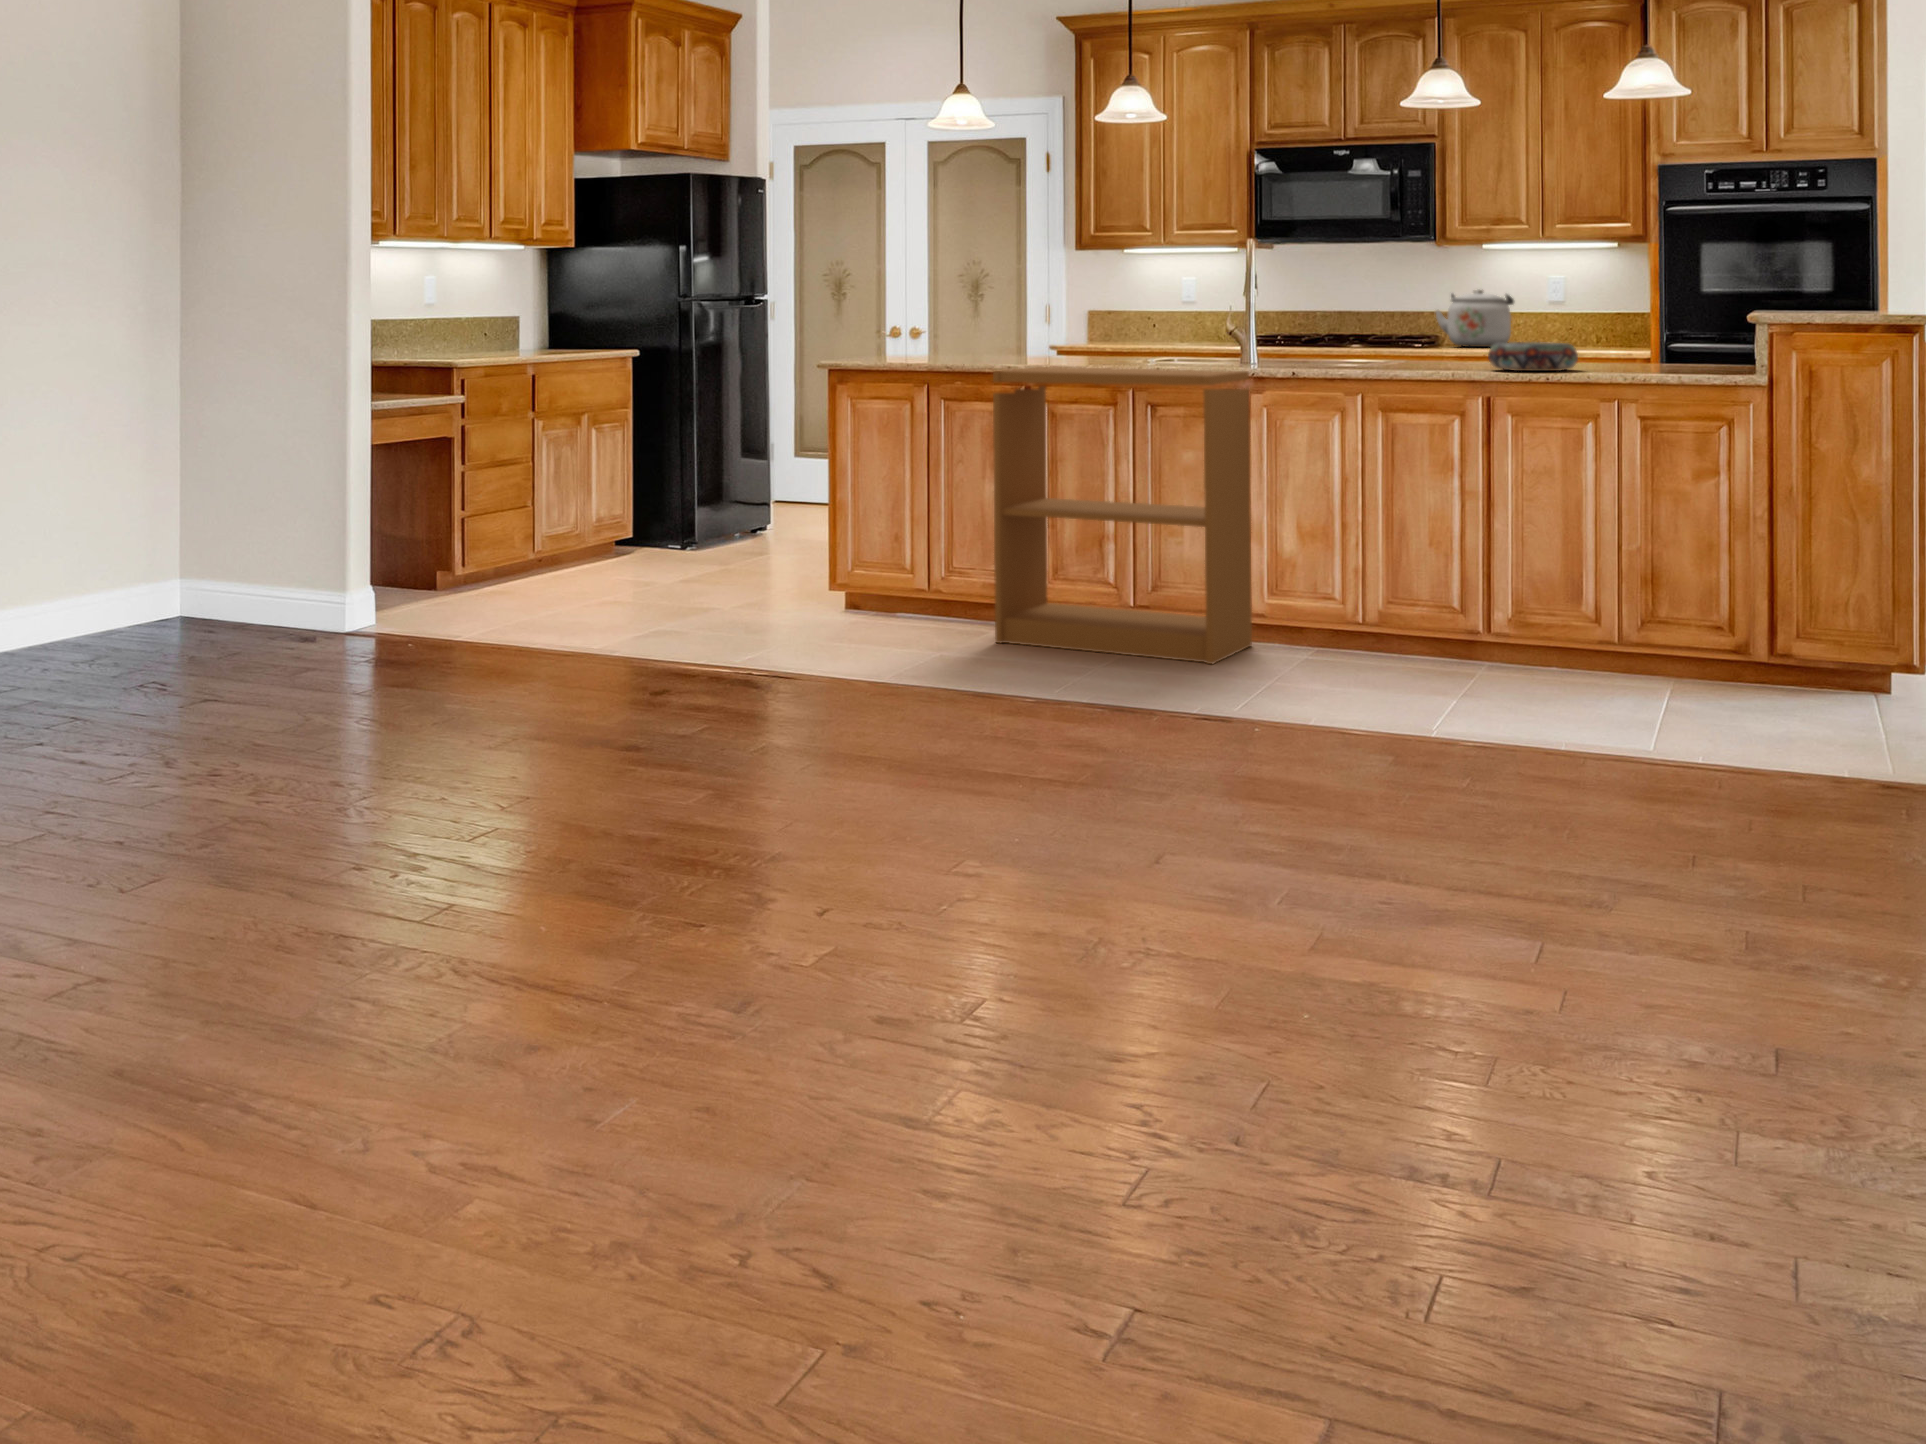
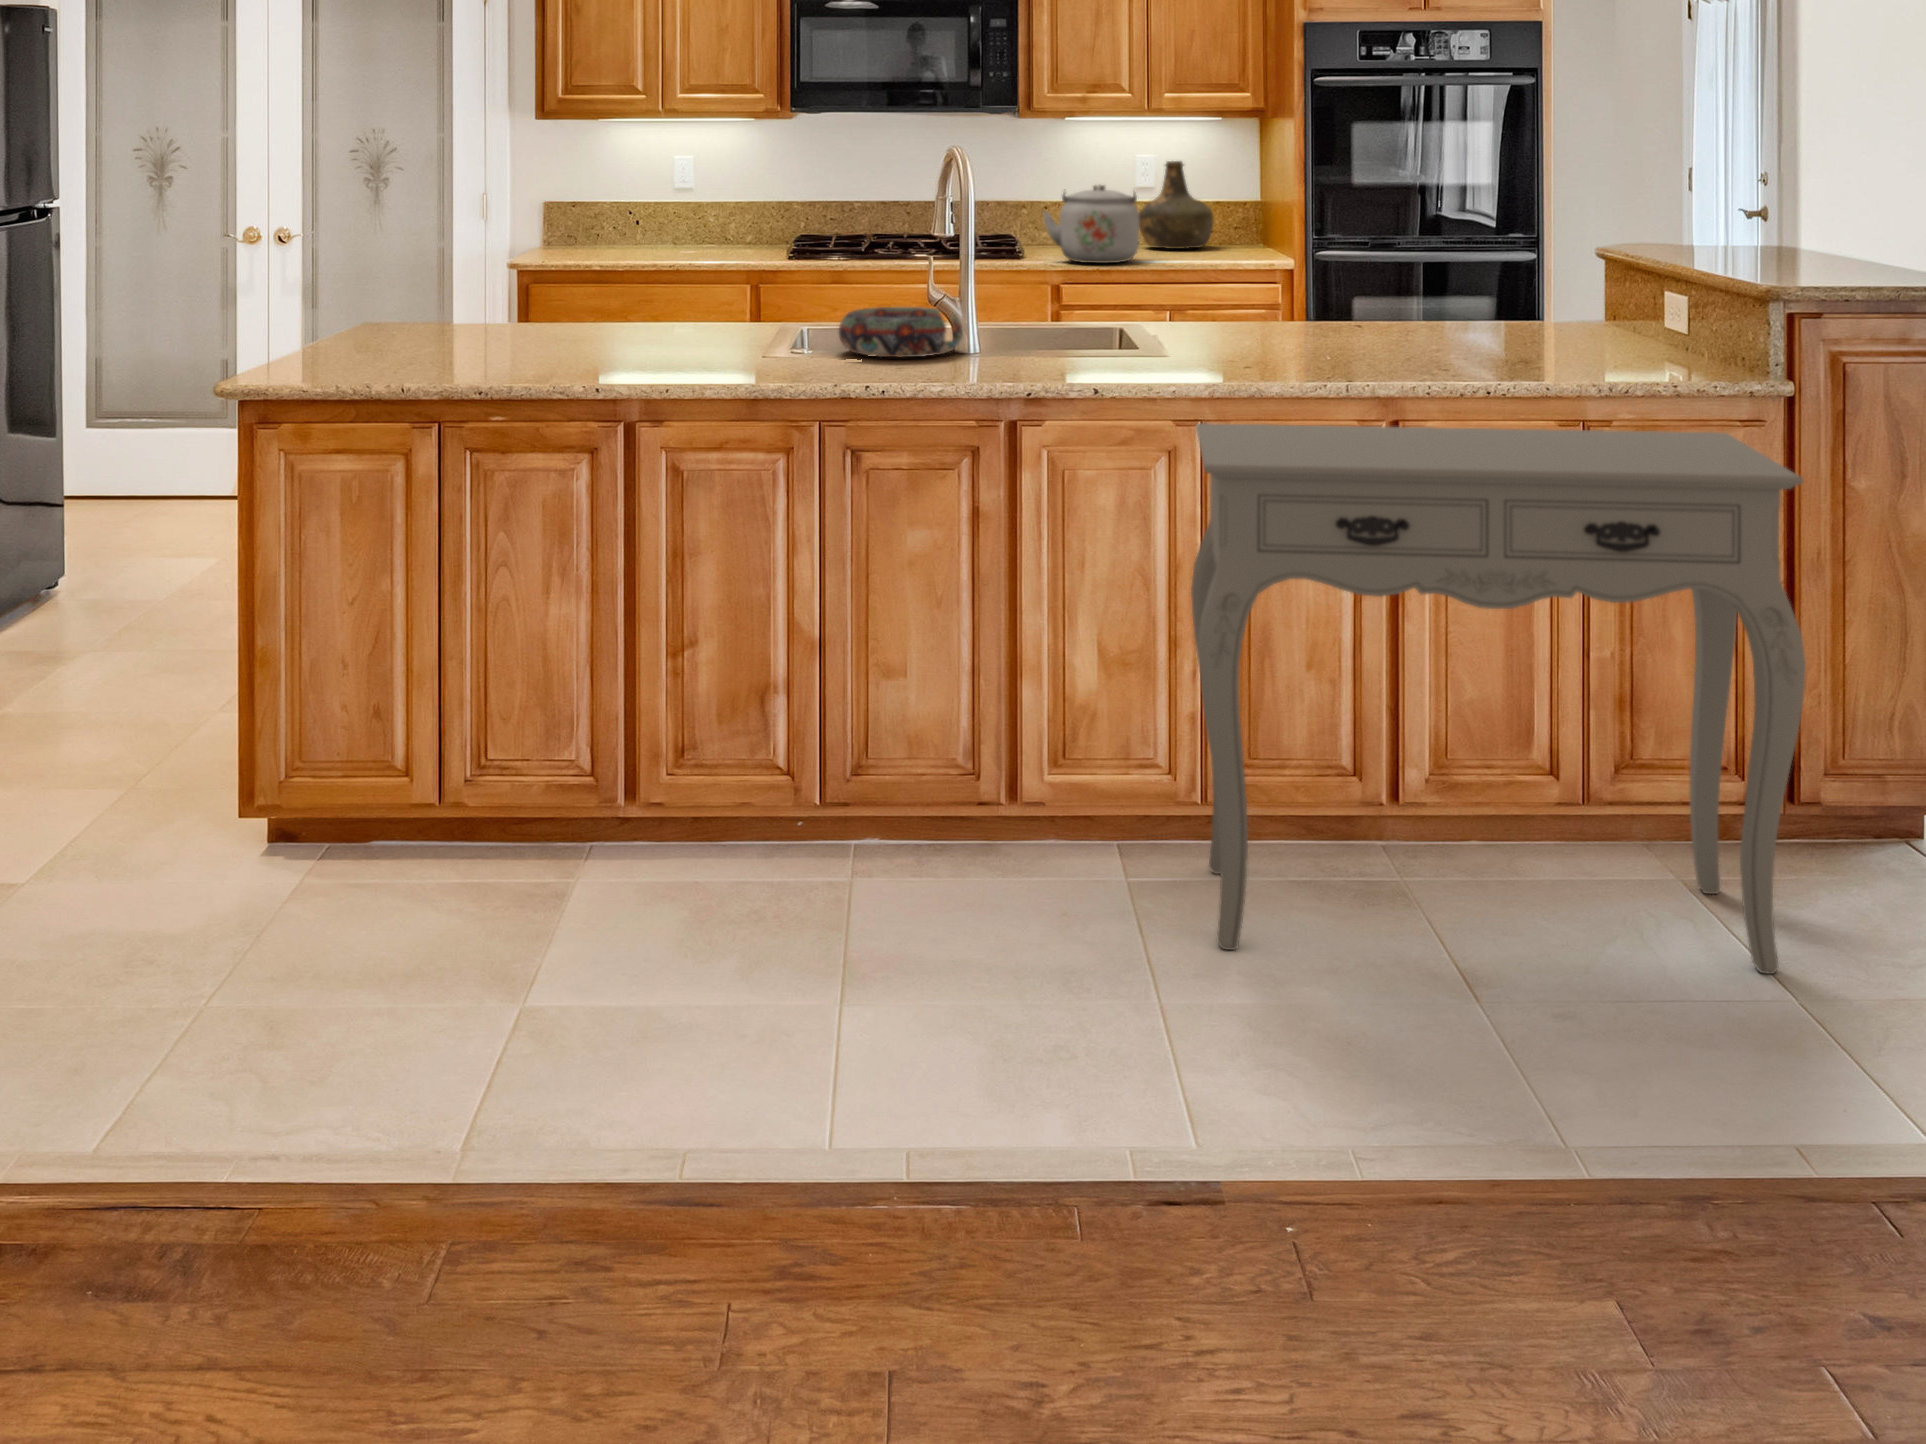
bottle: none [1533,276,1596,342] -> present [1139,161,1213,249]
decorative bowl: present [1488,342,1578,371] -> present [839,307,963,357]
bookshelf: present [993,367,1252,664] -> none [607,390,1033,956]
console table: none [1309,391,1693,706] -> present [1191,423,1806,974]

